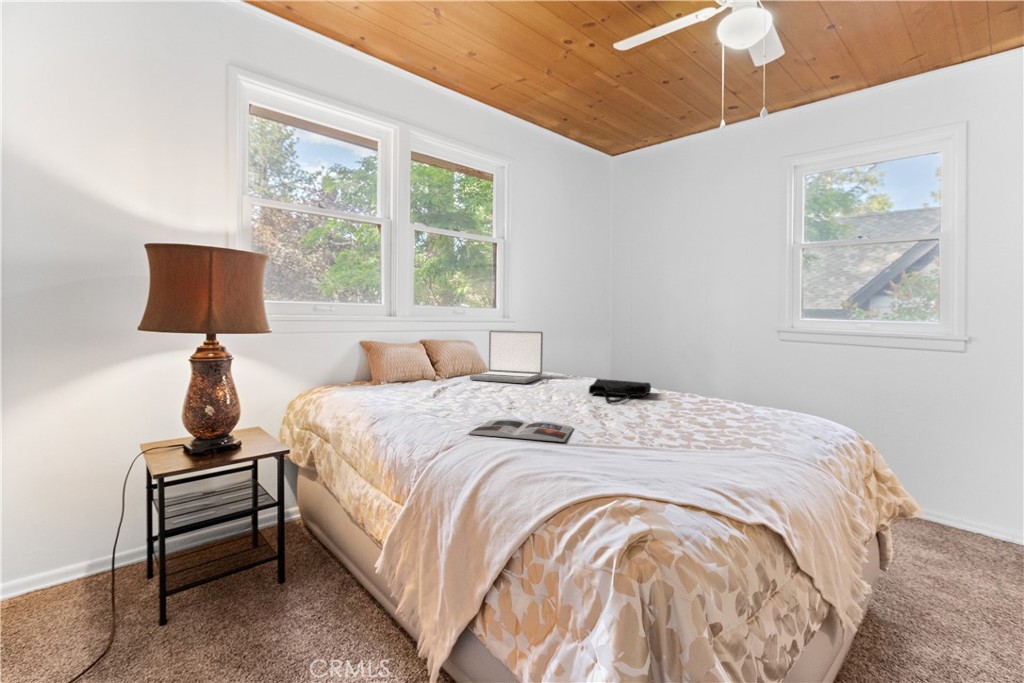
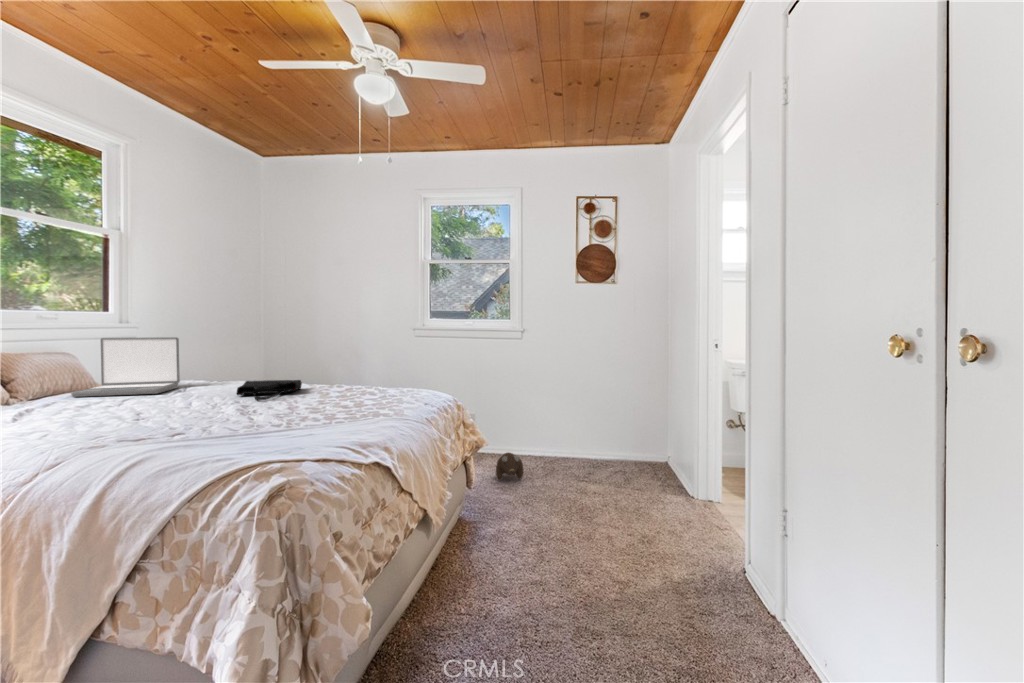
magazine: present [468,419,573,442] -> none [78,423,218,448]
plush toy: none [926,525,986,576] -> present [496,453,523,481]

